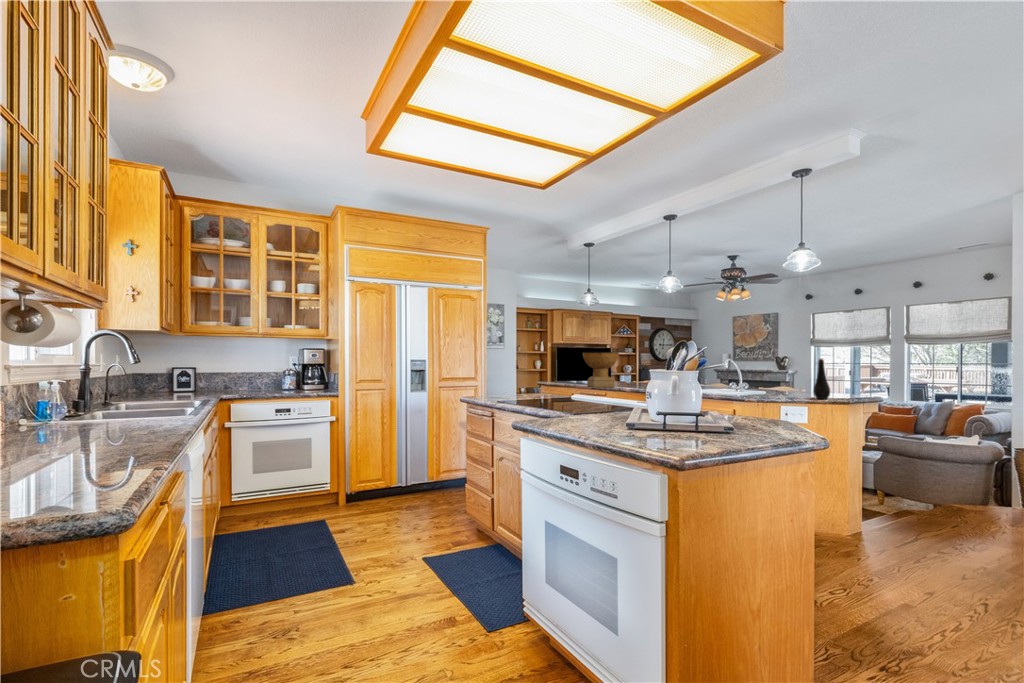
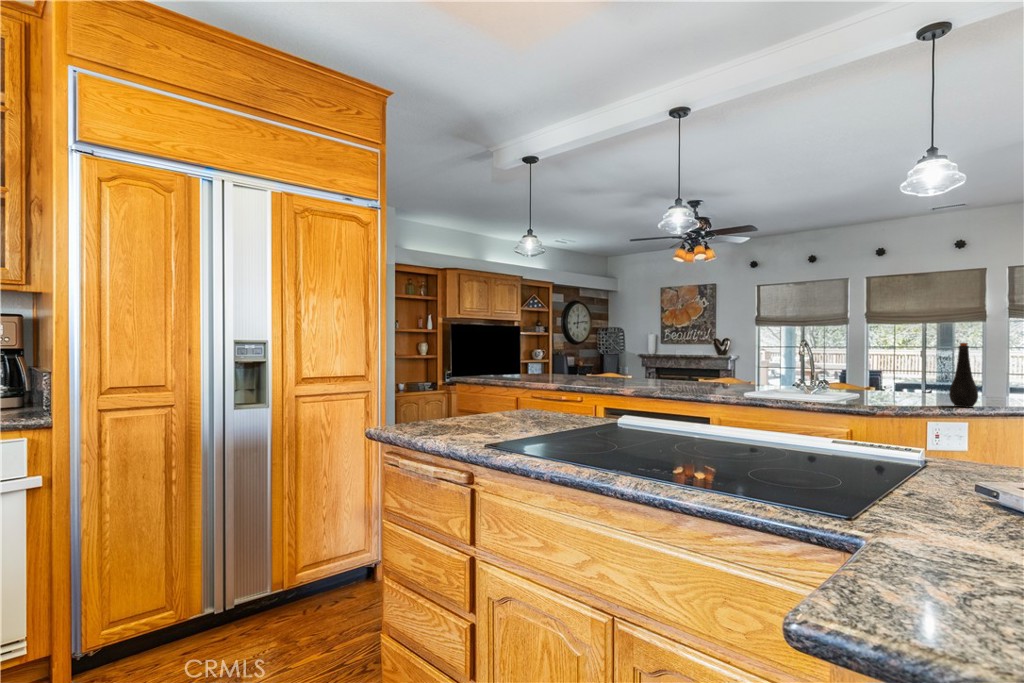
decorative bowl: present [583,352,619,388] -> none [528,330,584,387]

